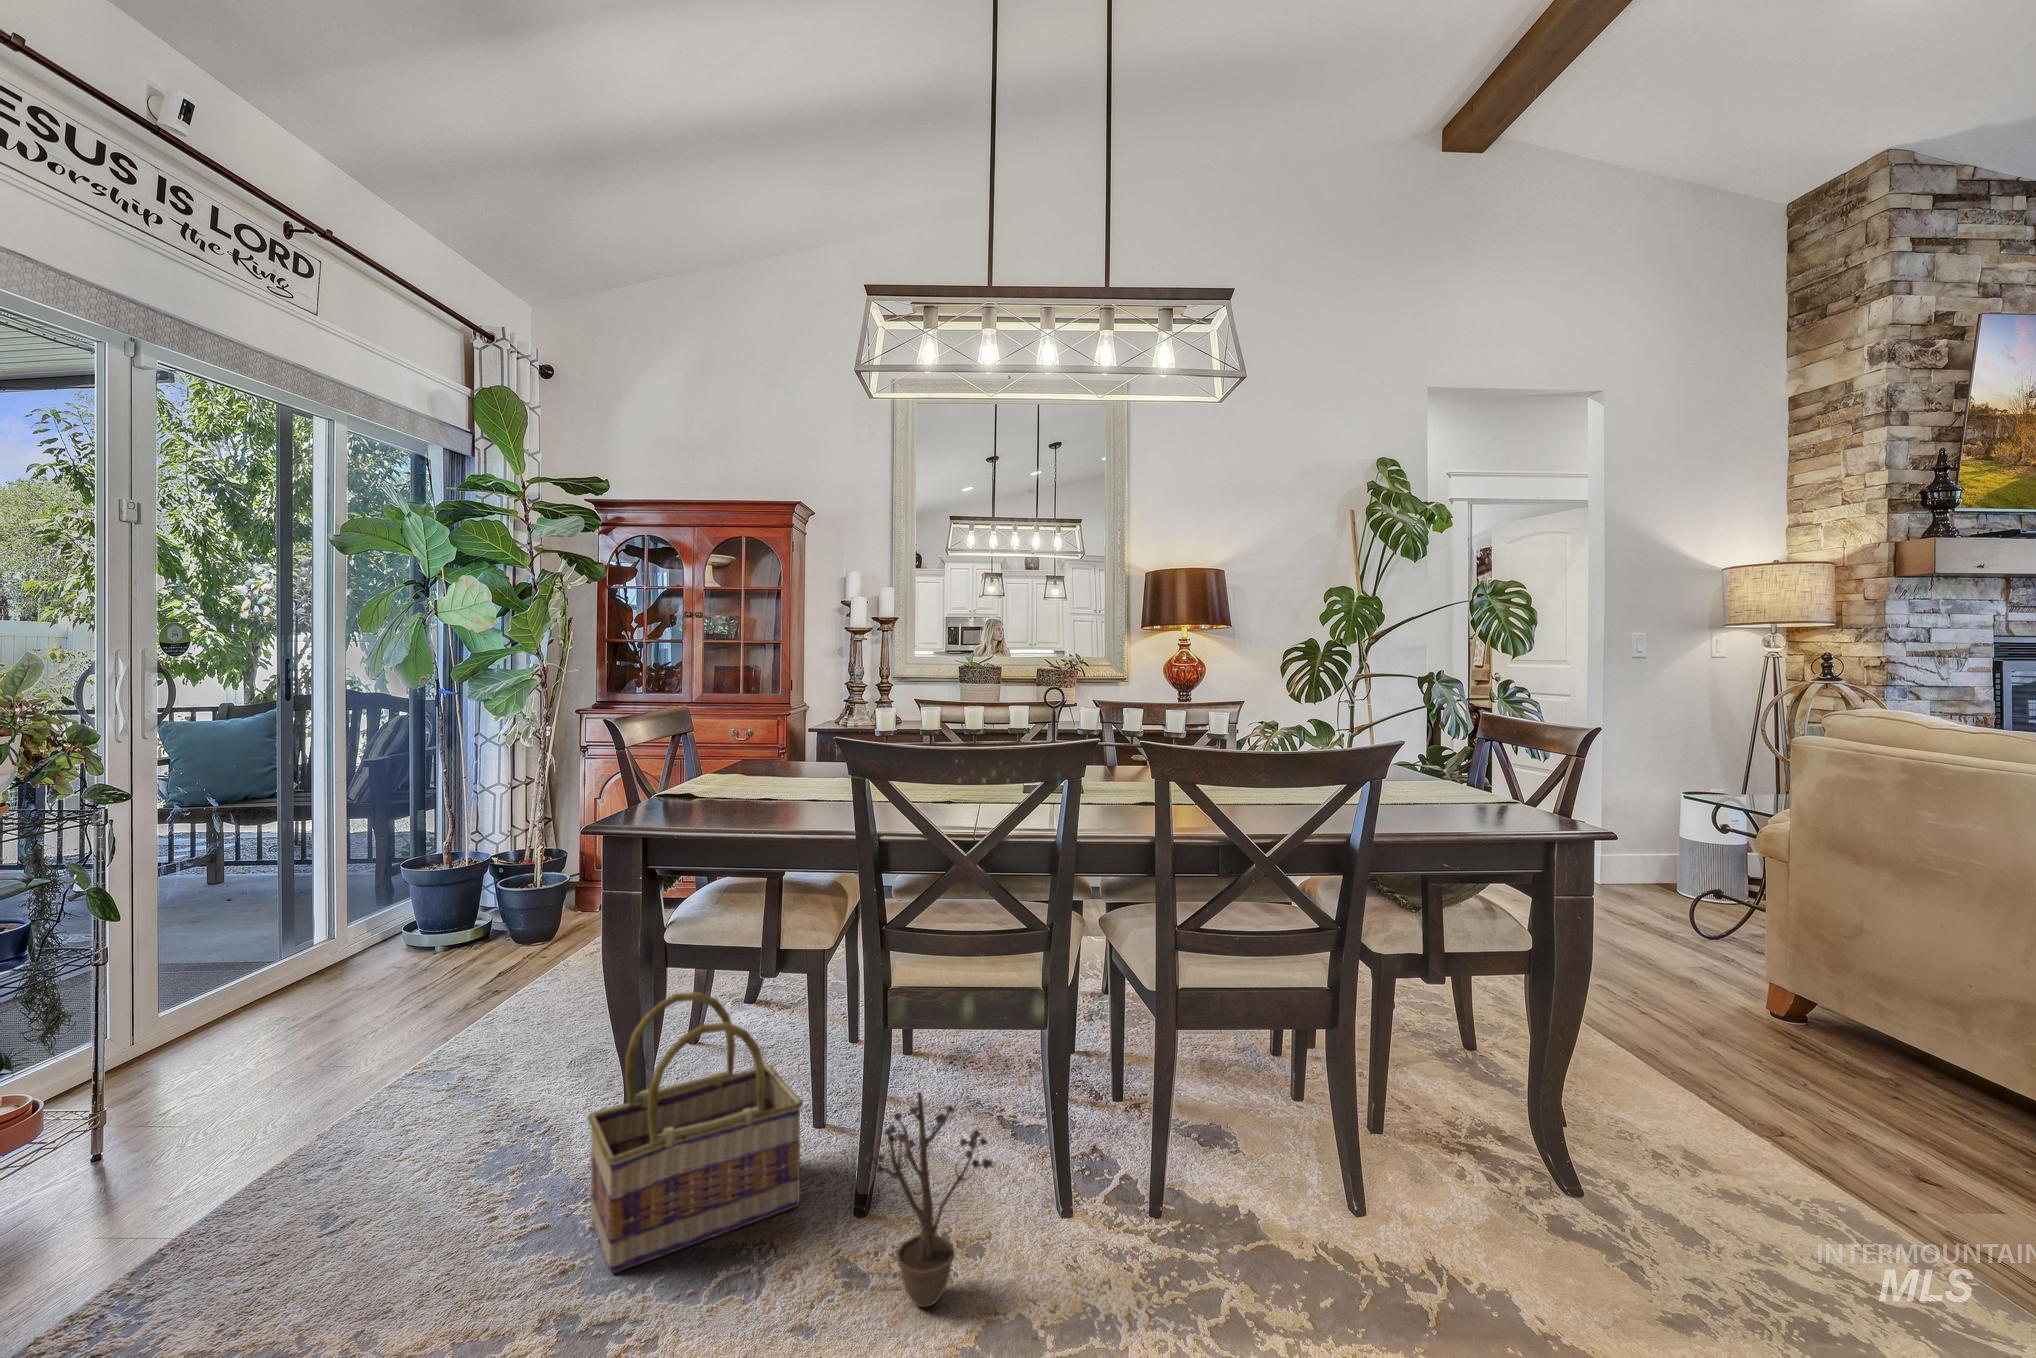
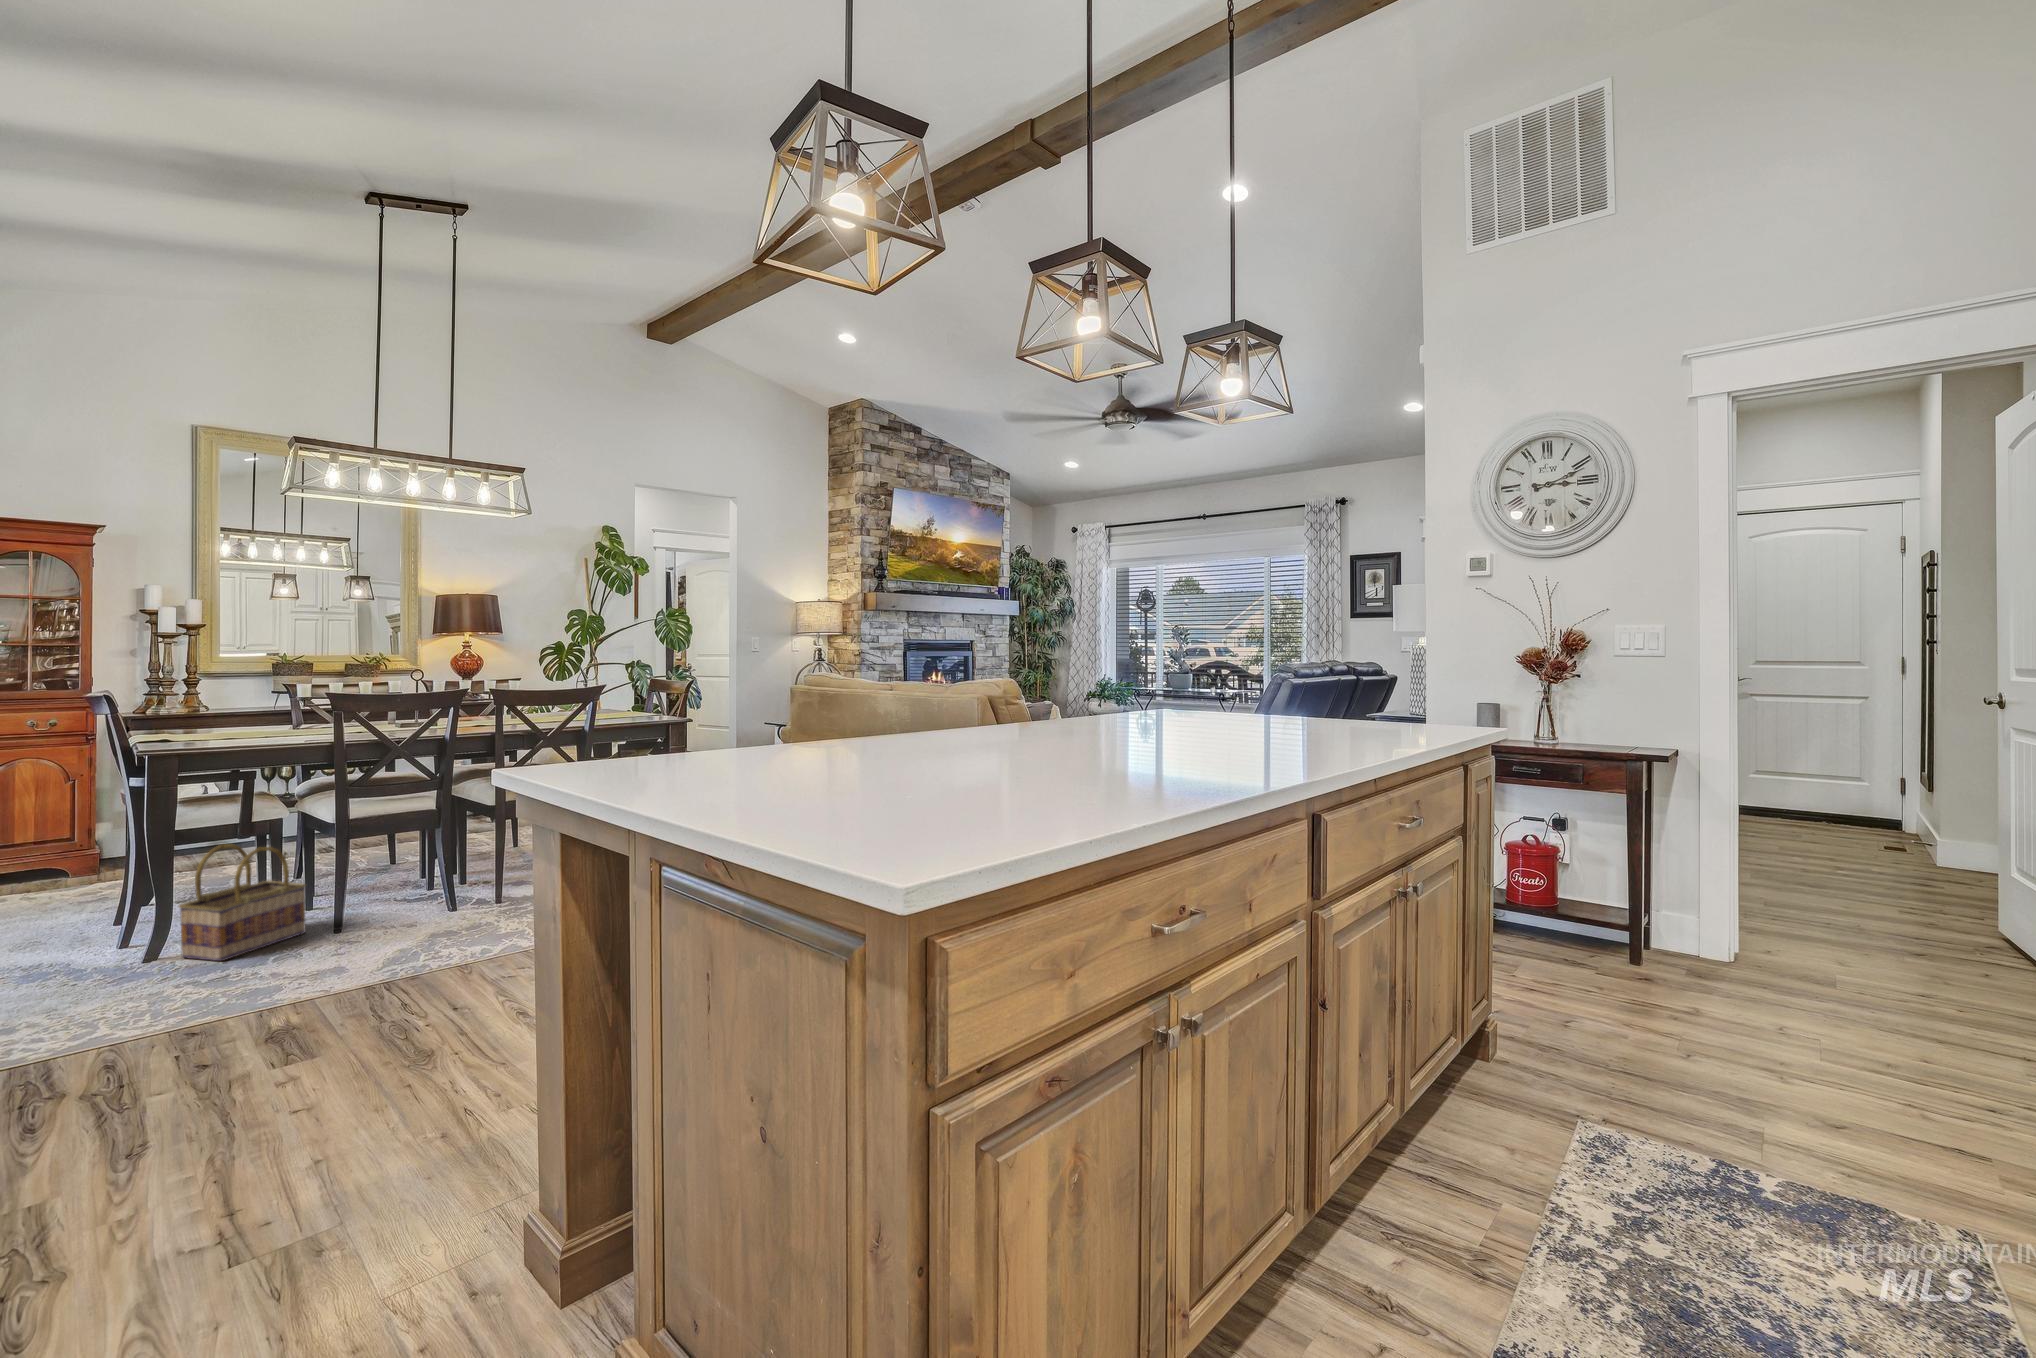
decorative plant: present [841,1092,992,1307] -> none [352,850,429,936]

